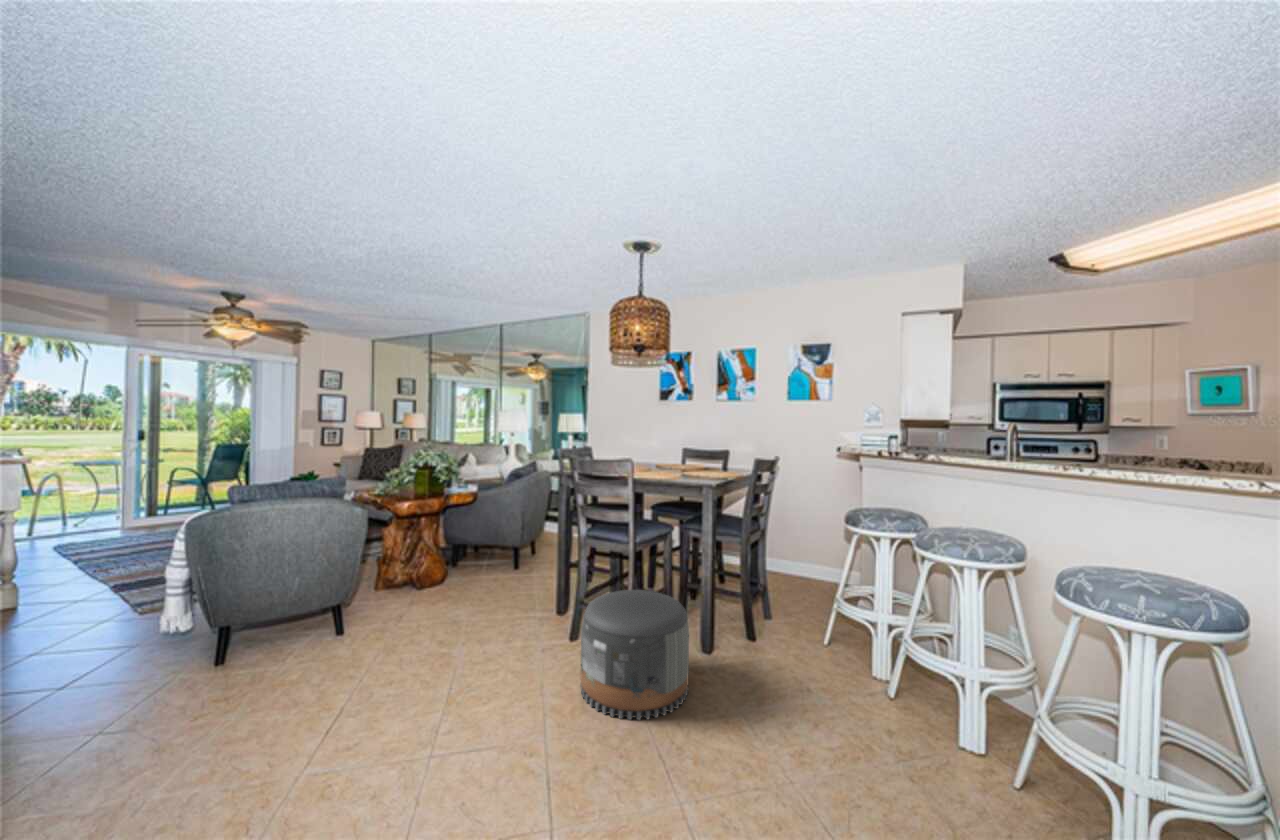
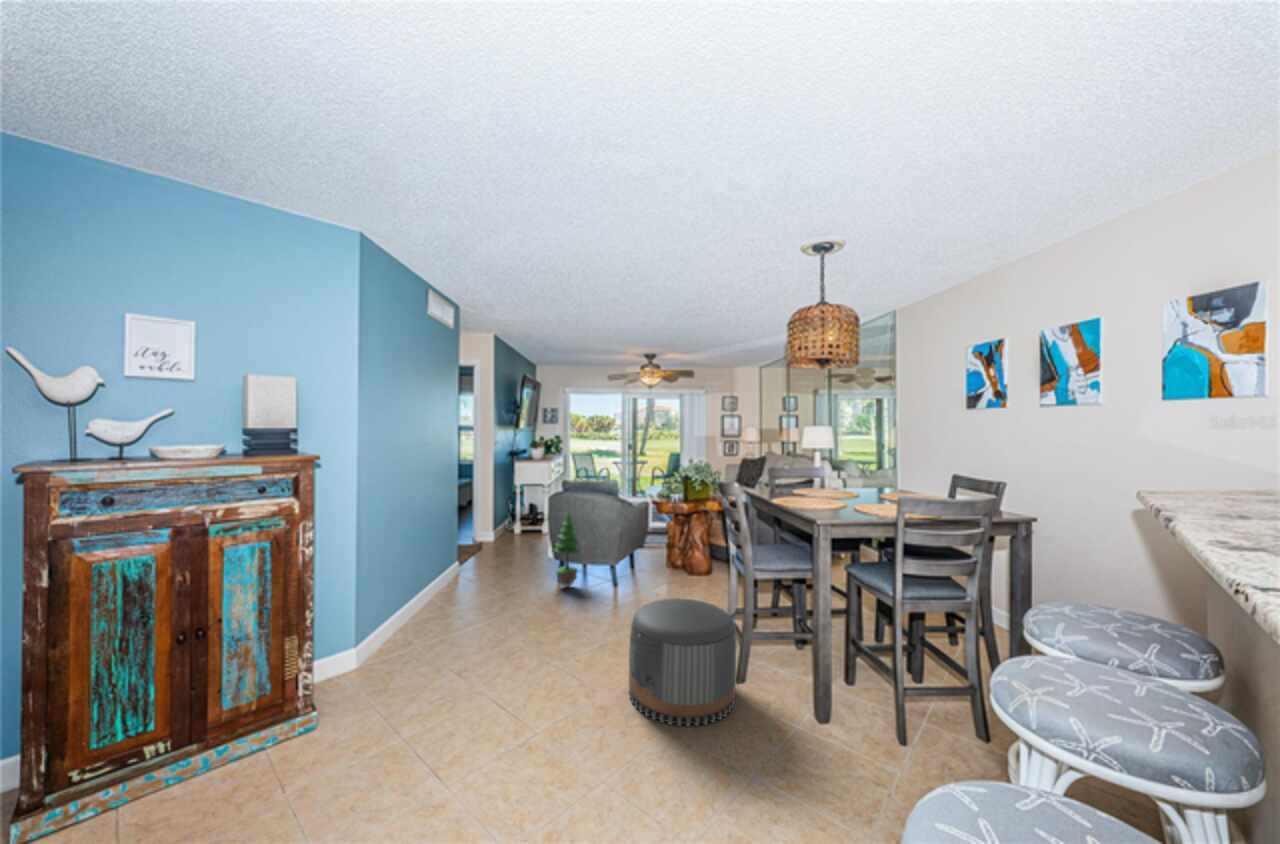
potted tree: none [281,543,333,663] -> present [555,513,580,587]

